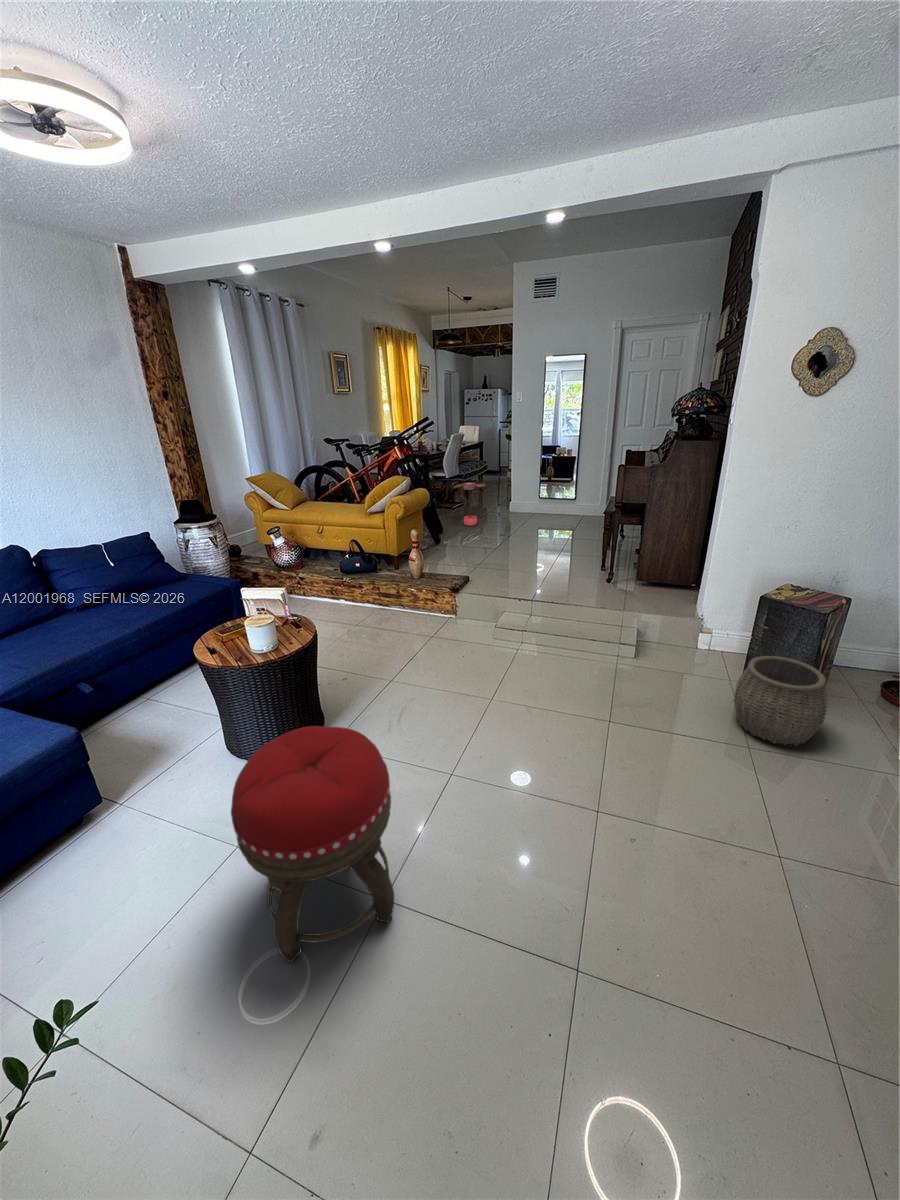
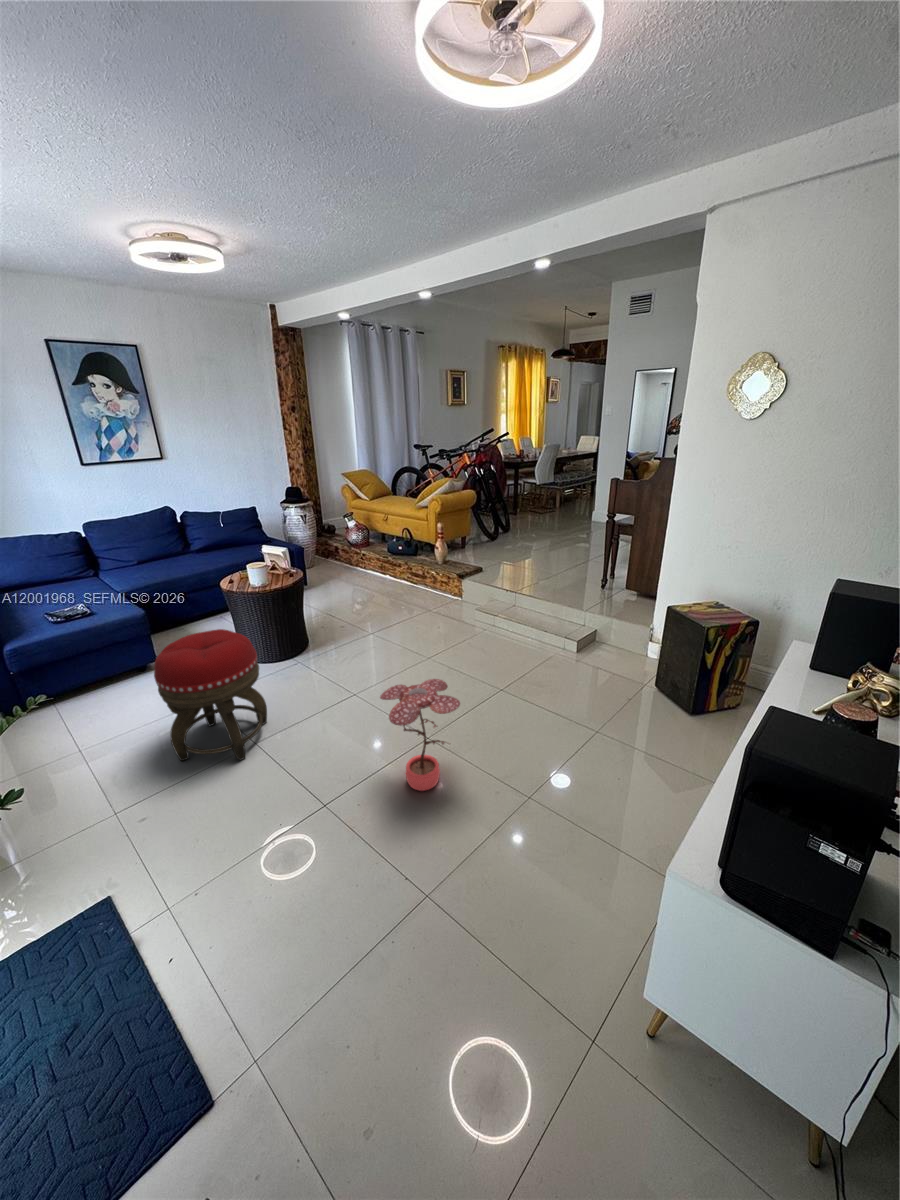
potted plant: present [454,483,486,526] -> present [380,679,460,791]
woven basket: present [734,656,828,745] -> none [593,666,671,749]

